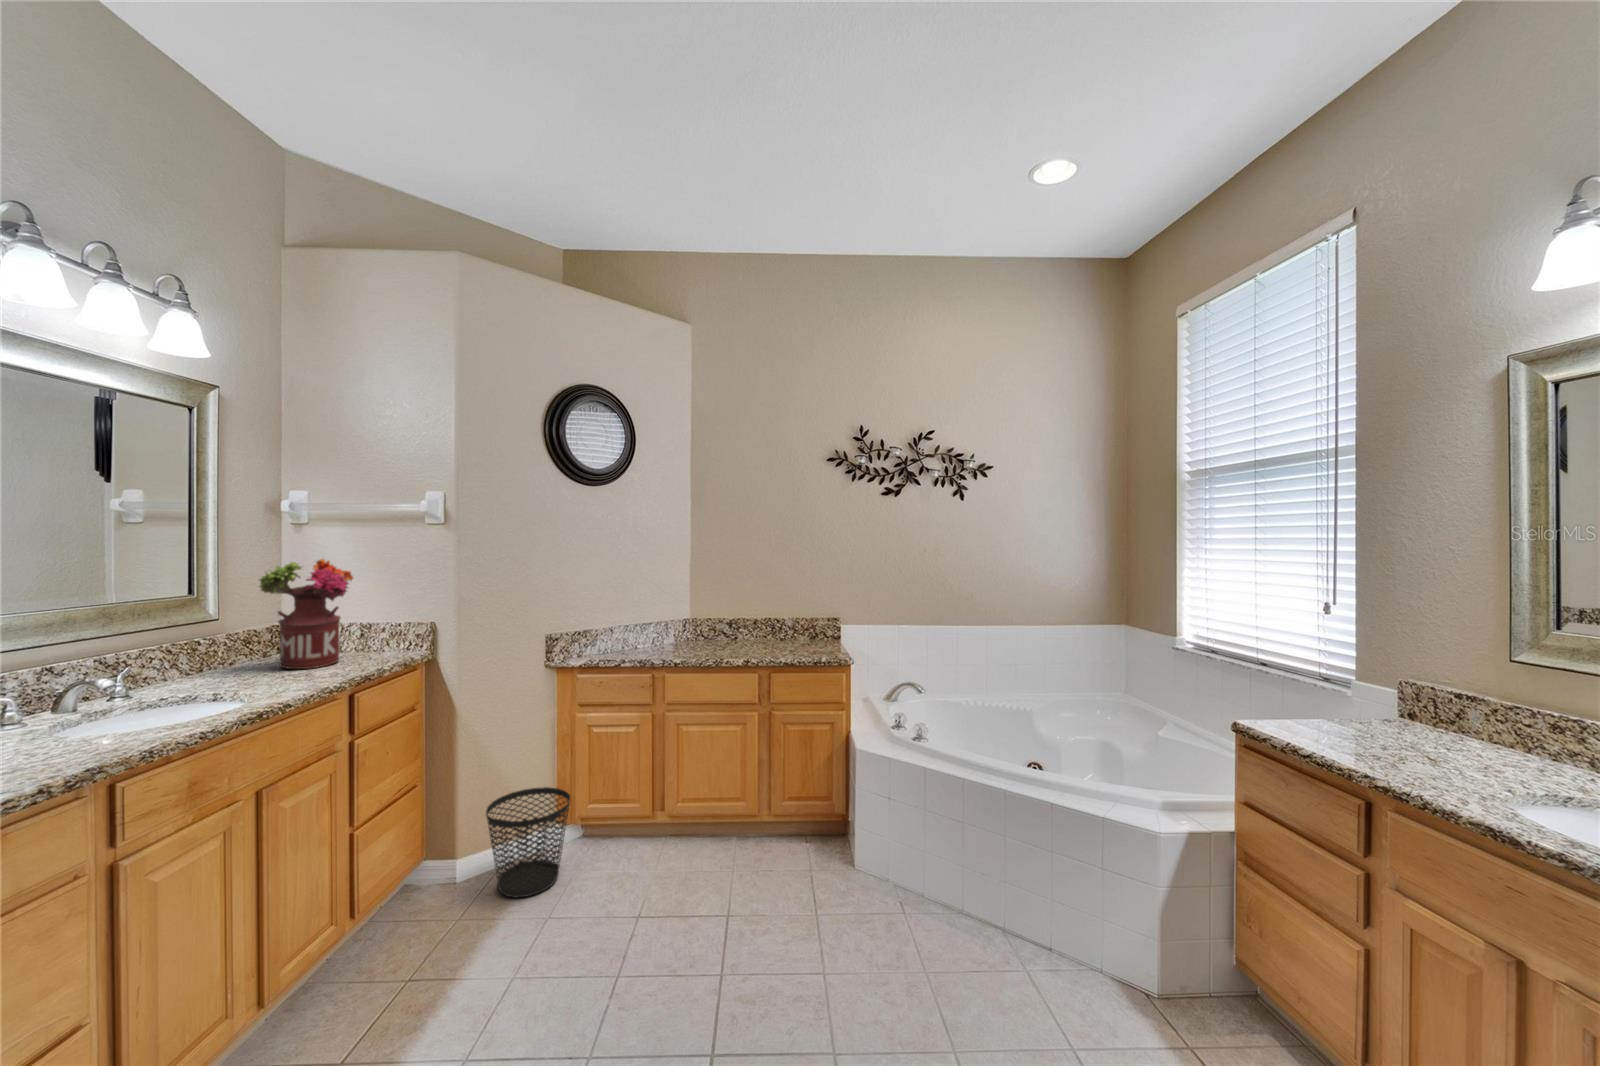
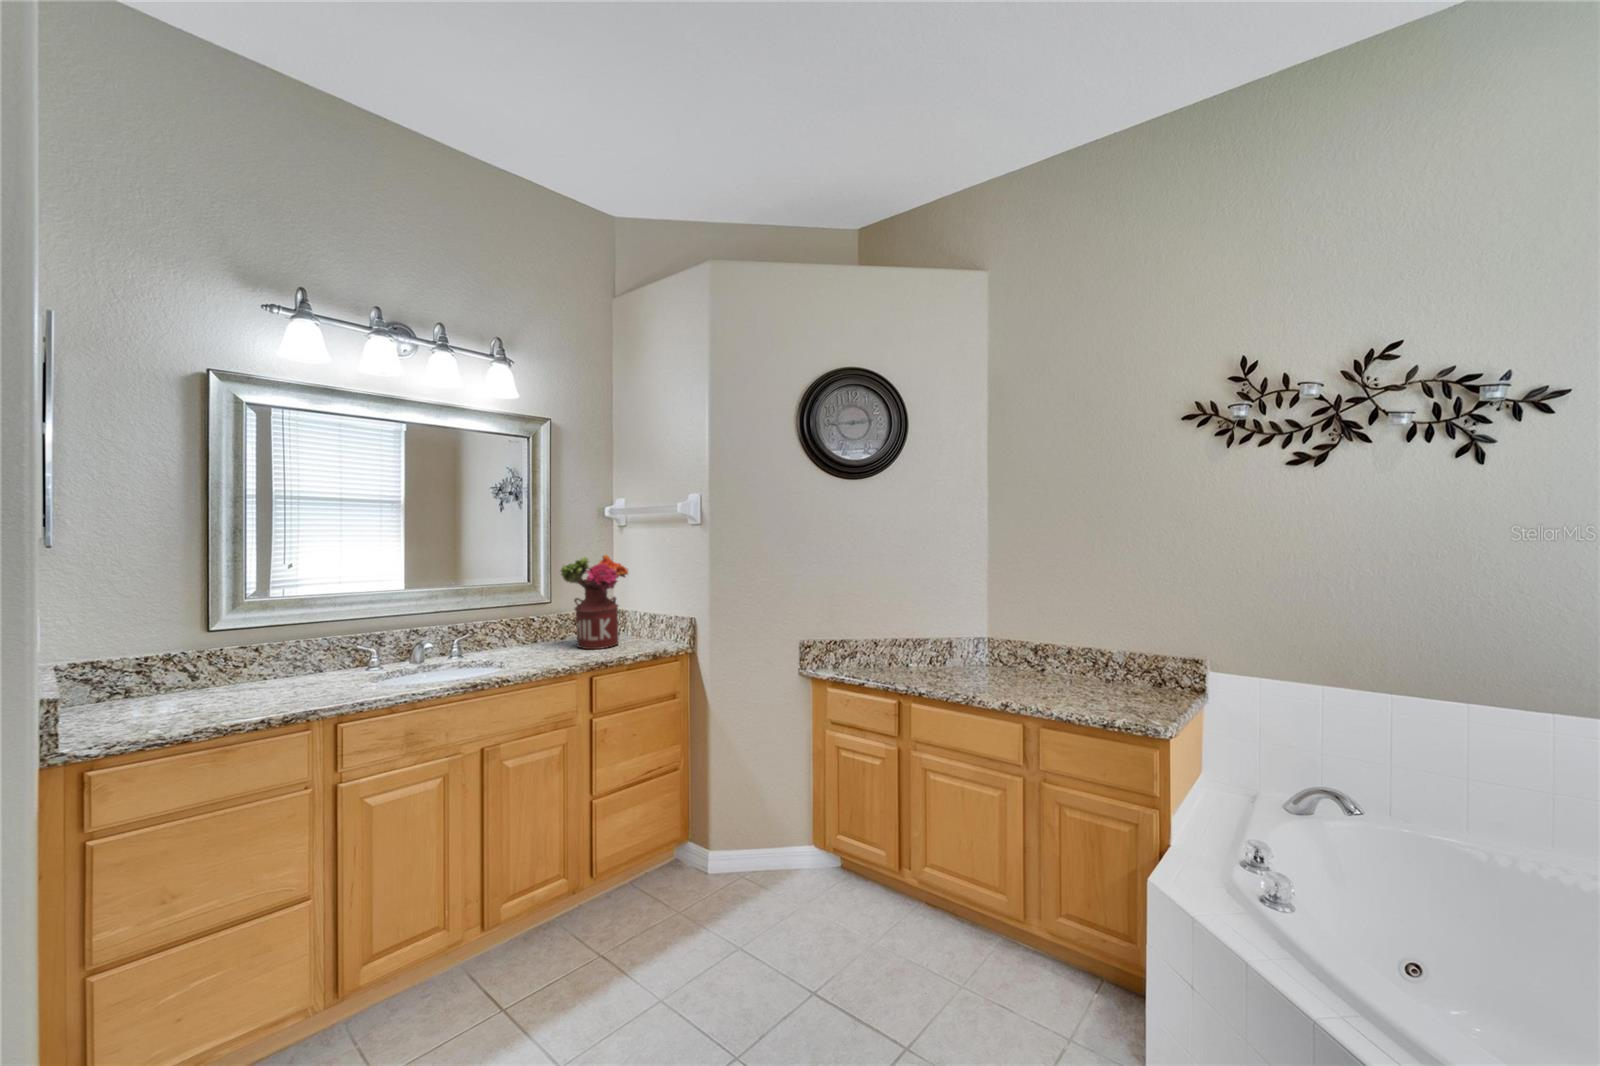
wastebasket: present [486,787,570,898] -> none [722,801,803,916]

